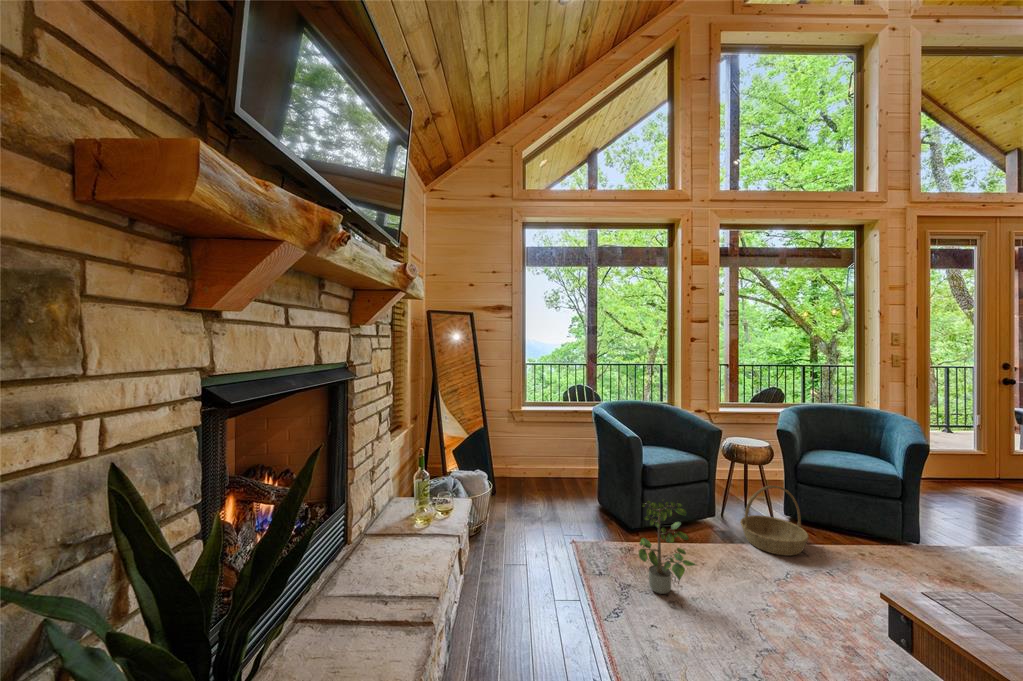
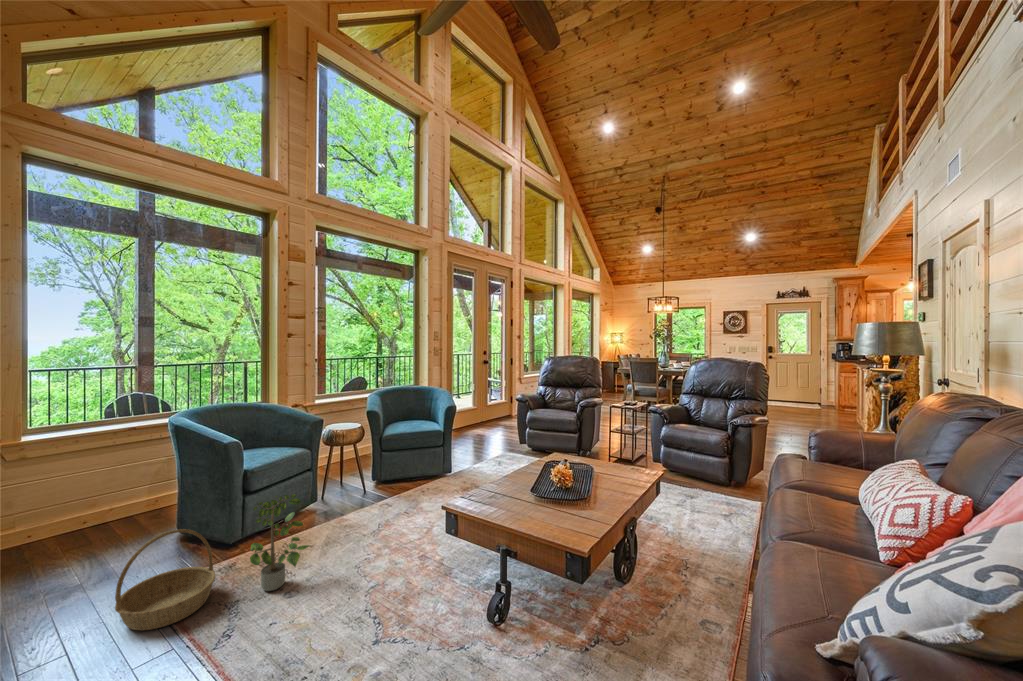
basket: present [740,486,809,556] -> present [115,529,216,630]

